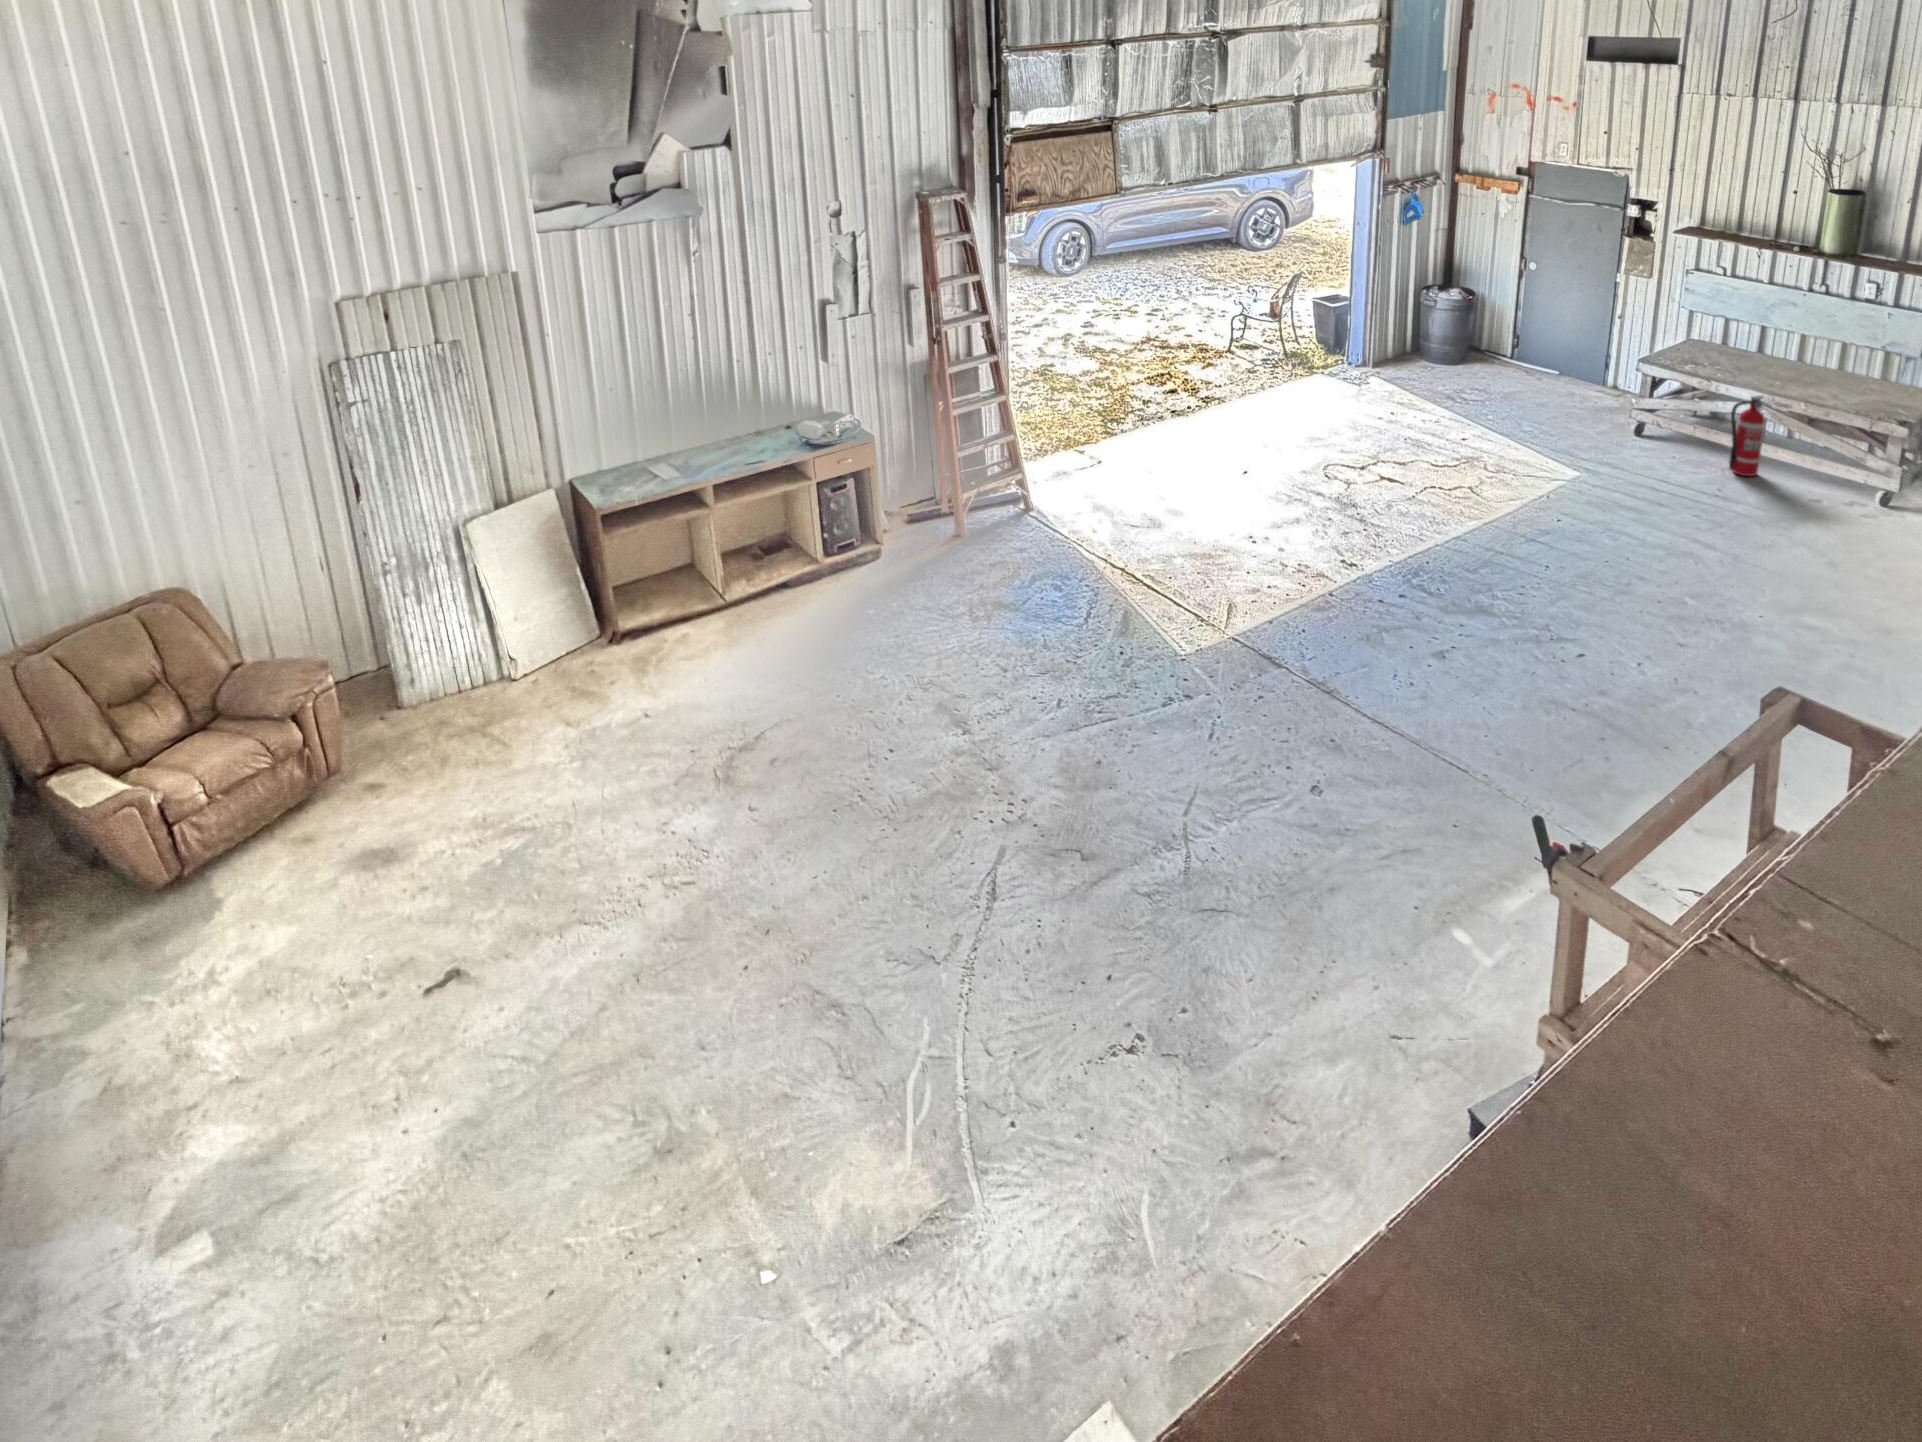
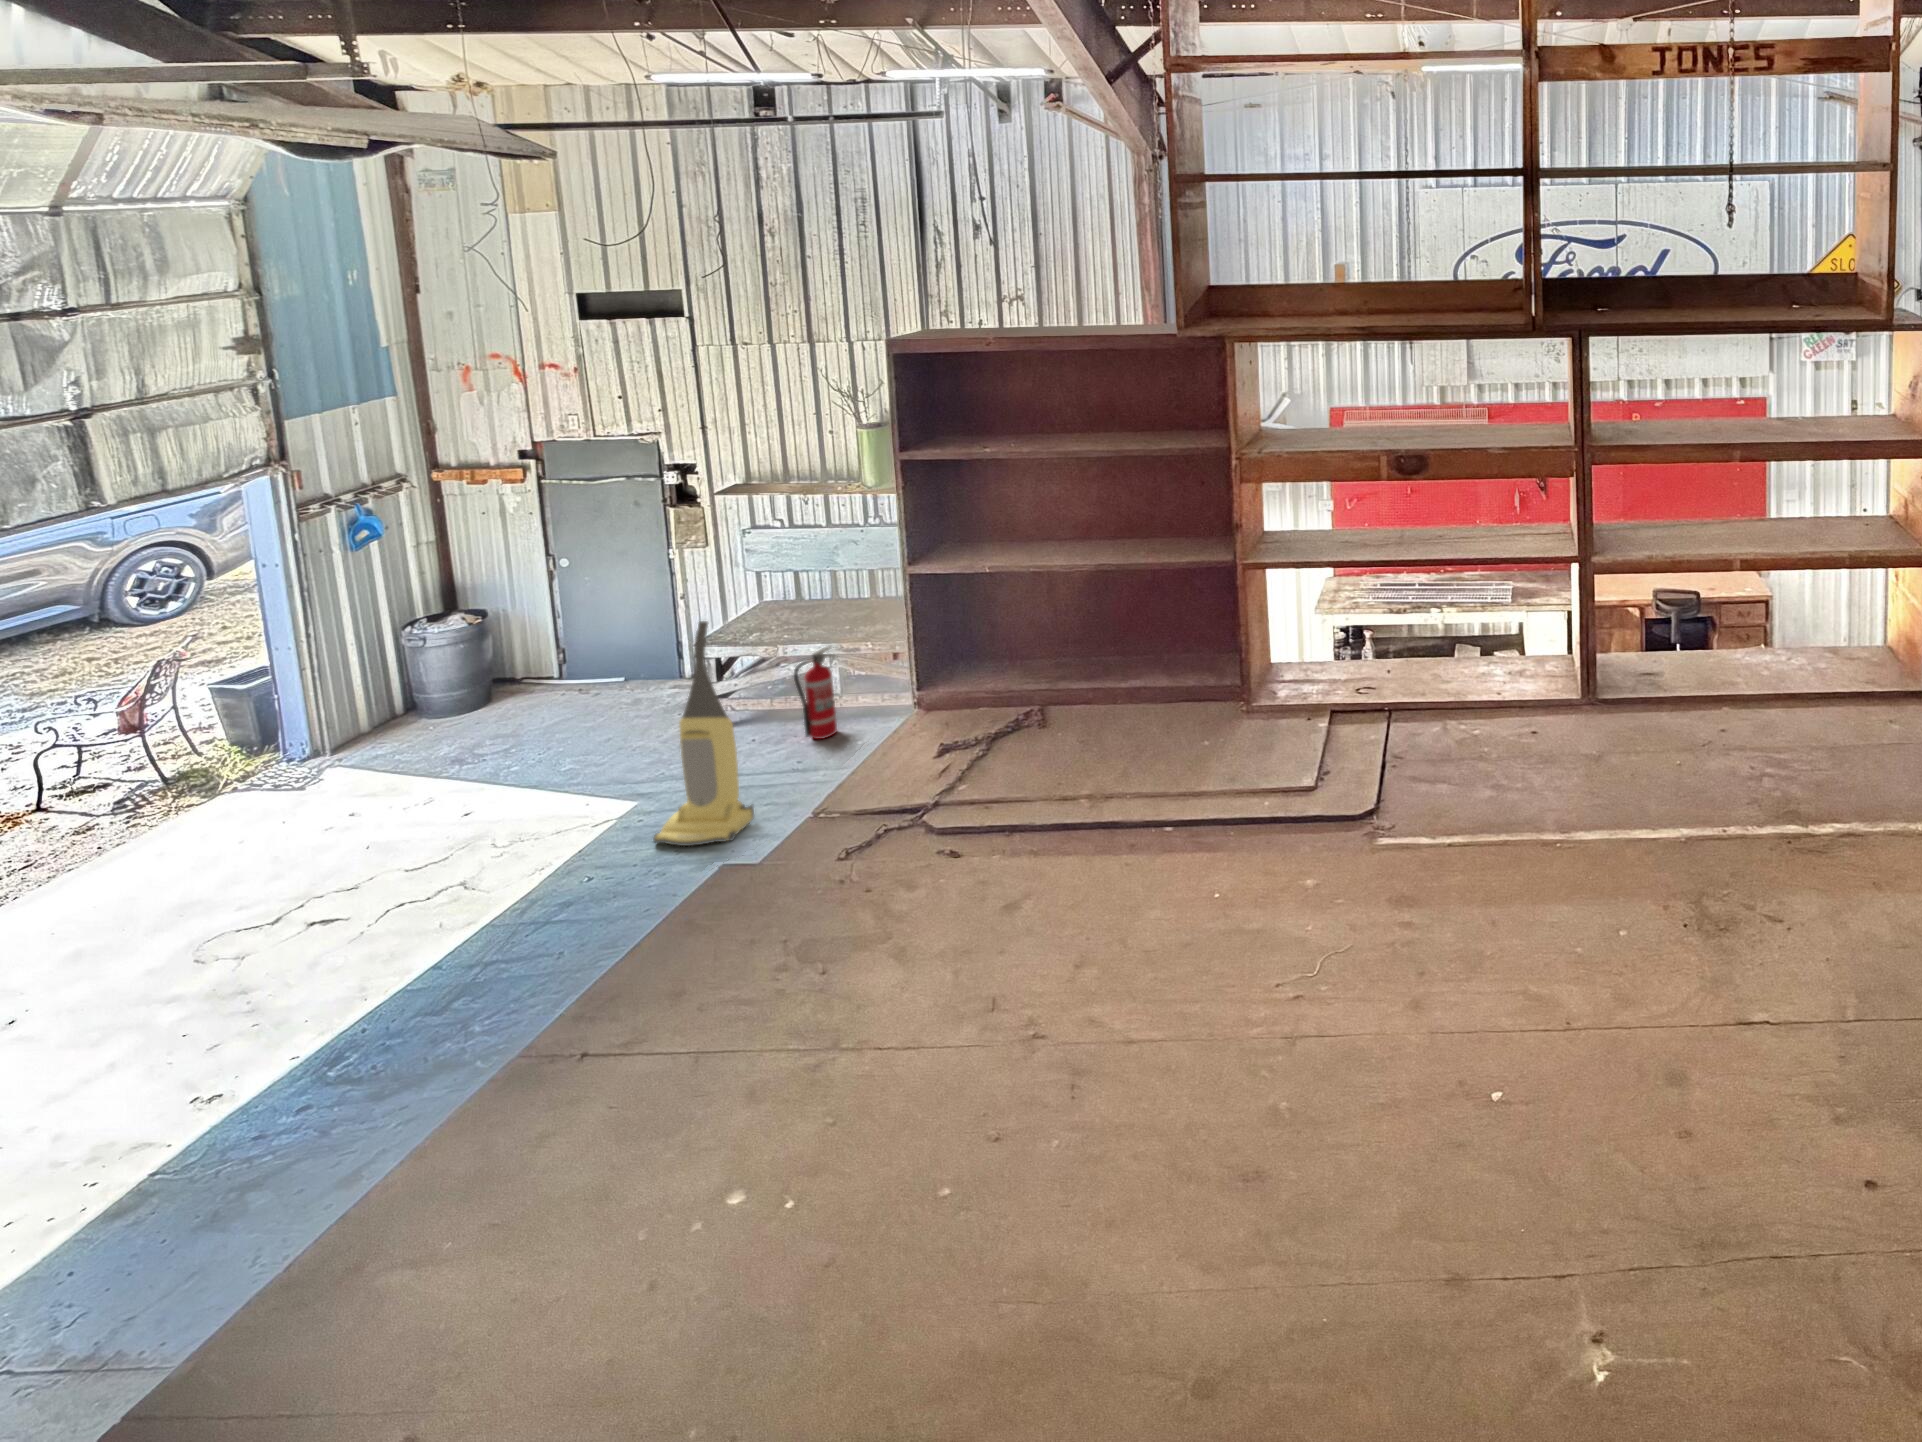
vacuum cleaner: none [1612,339,1696,533] -> present [653,621,754,846]

